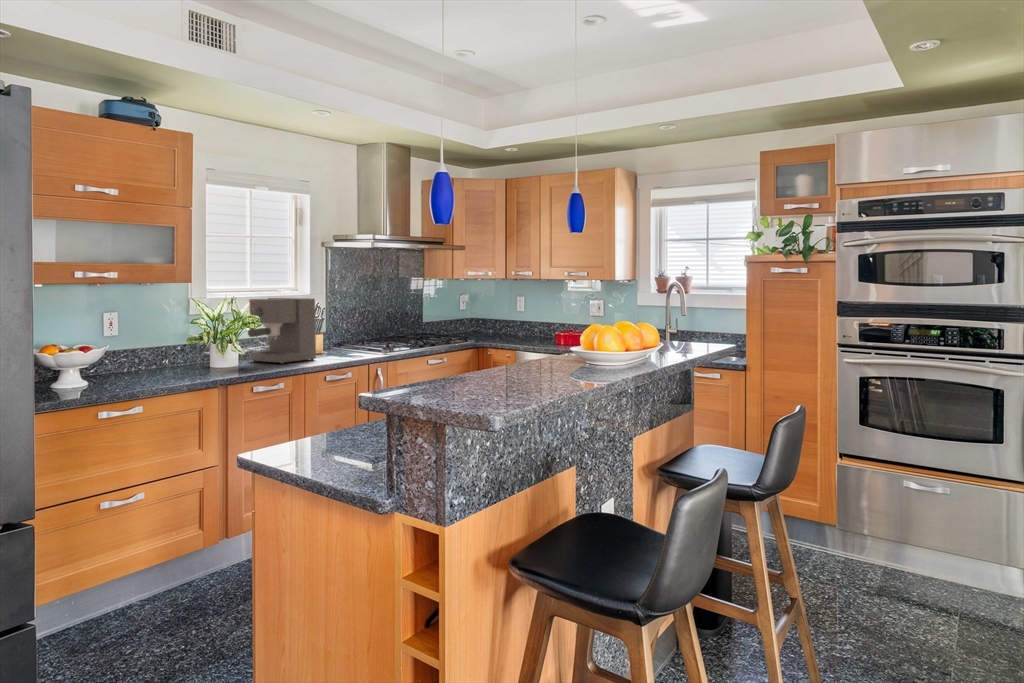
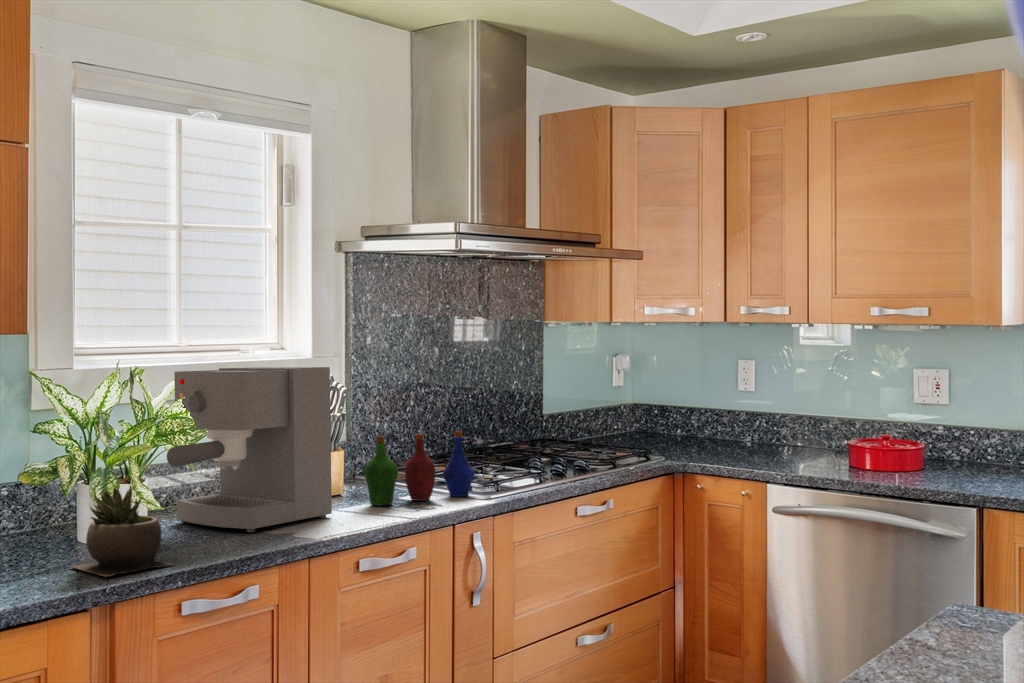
bottle: none [330,327,379,357] -> present [364,431,475,505]
succulent plant: none [212,342,253,375] -> present [70,485,174,576]

